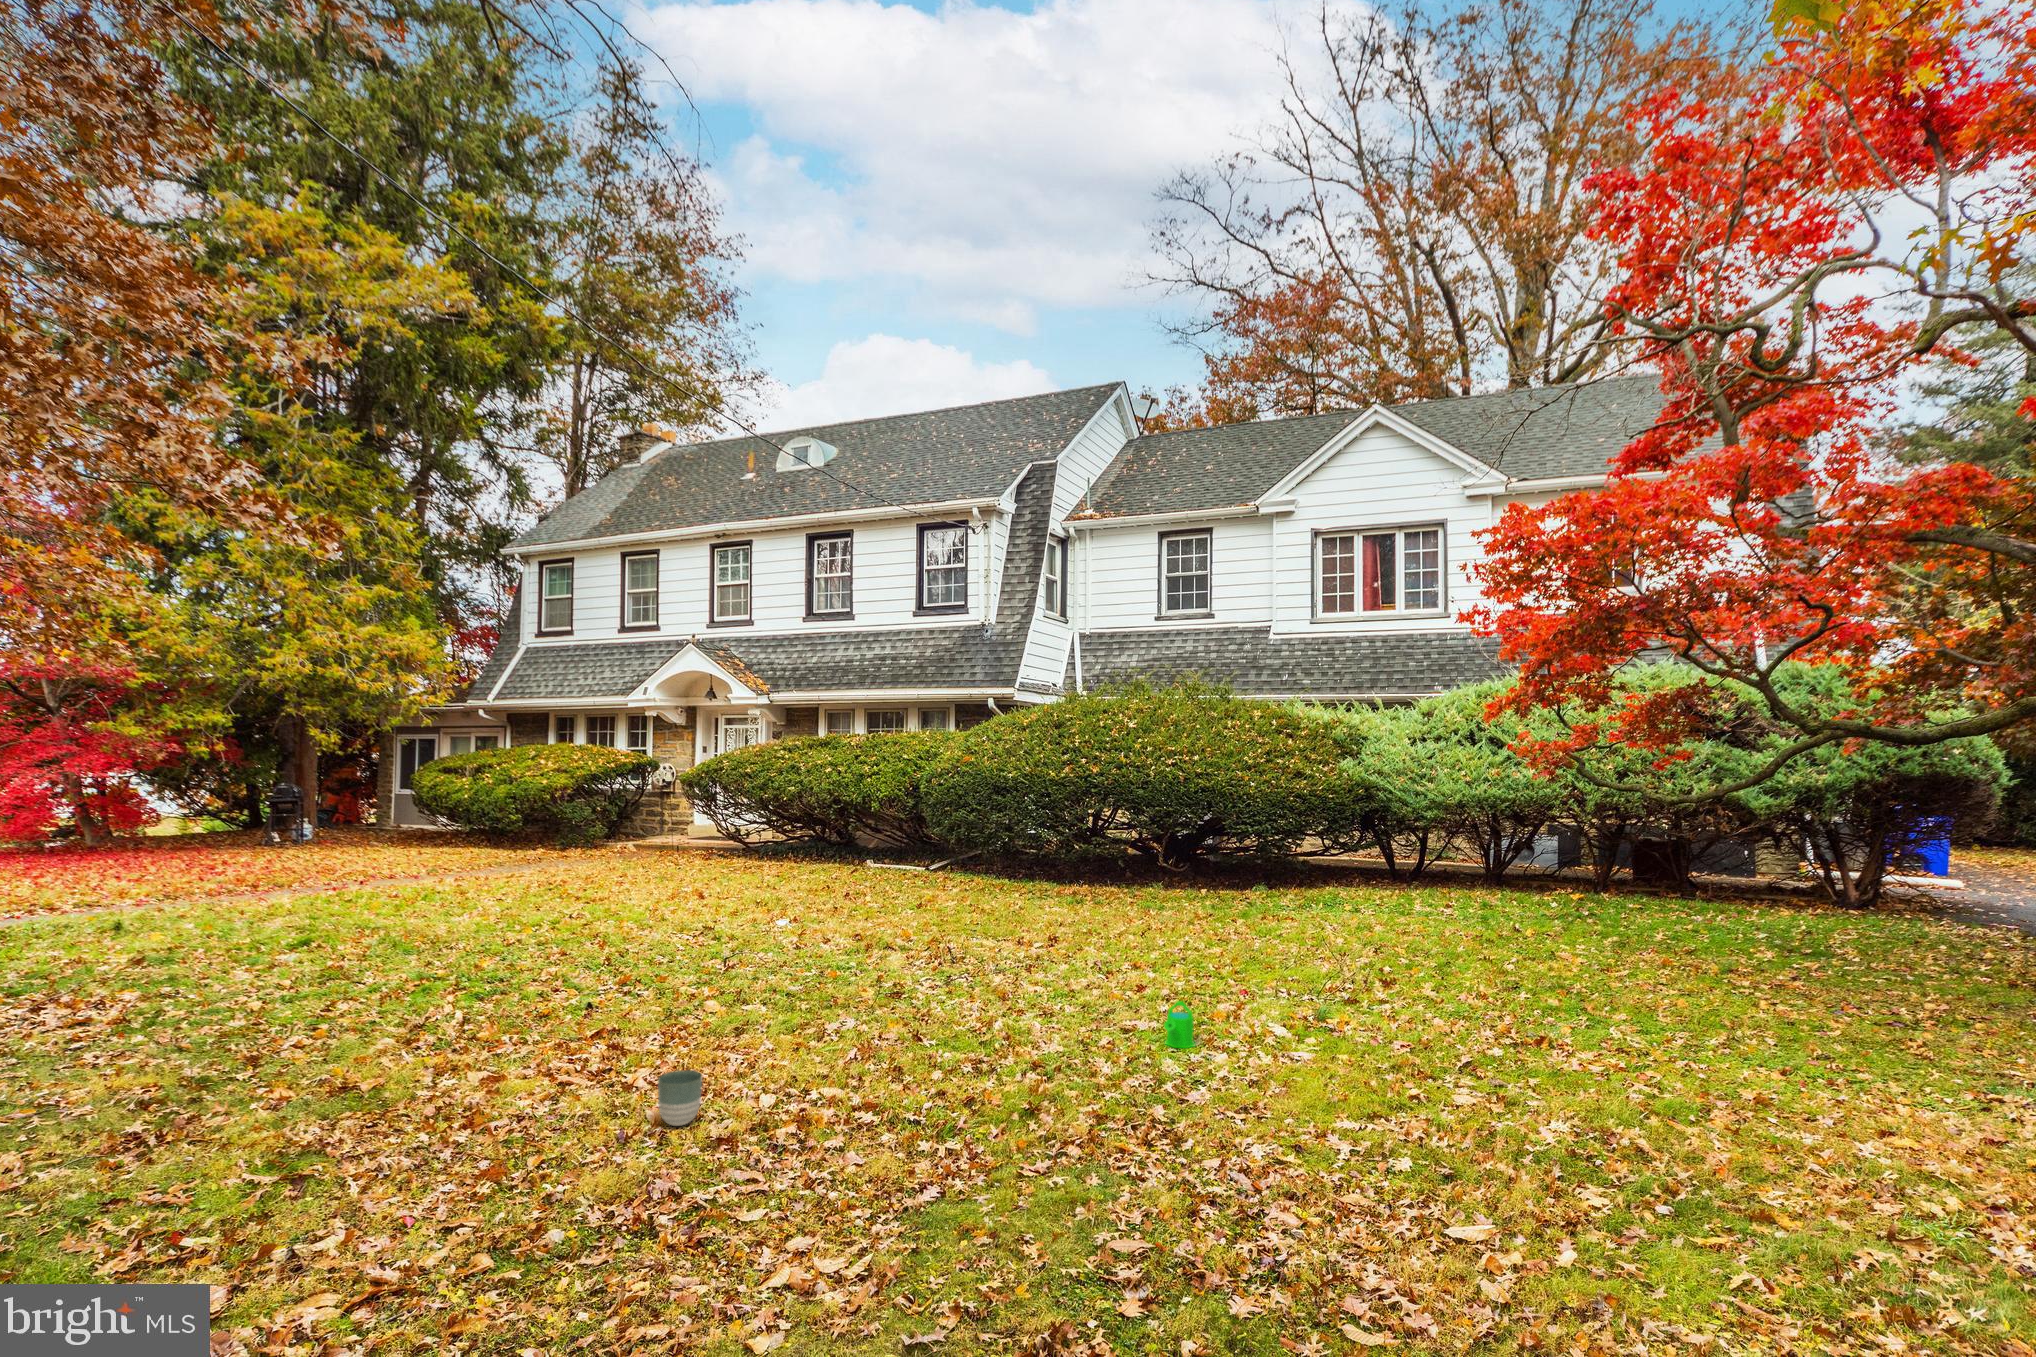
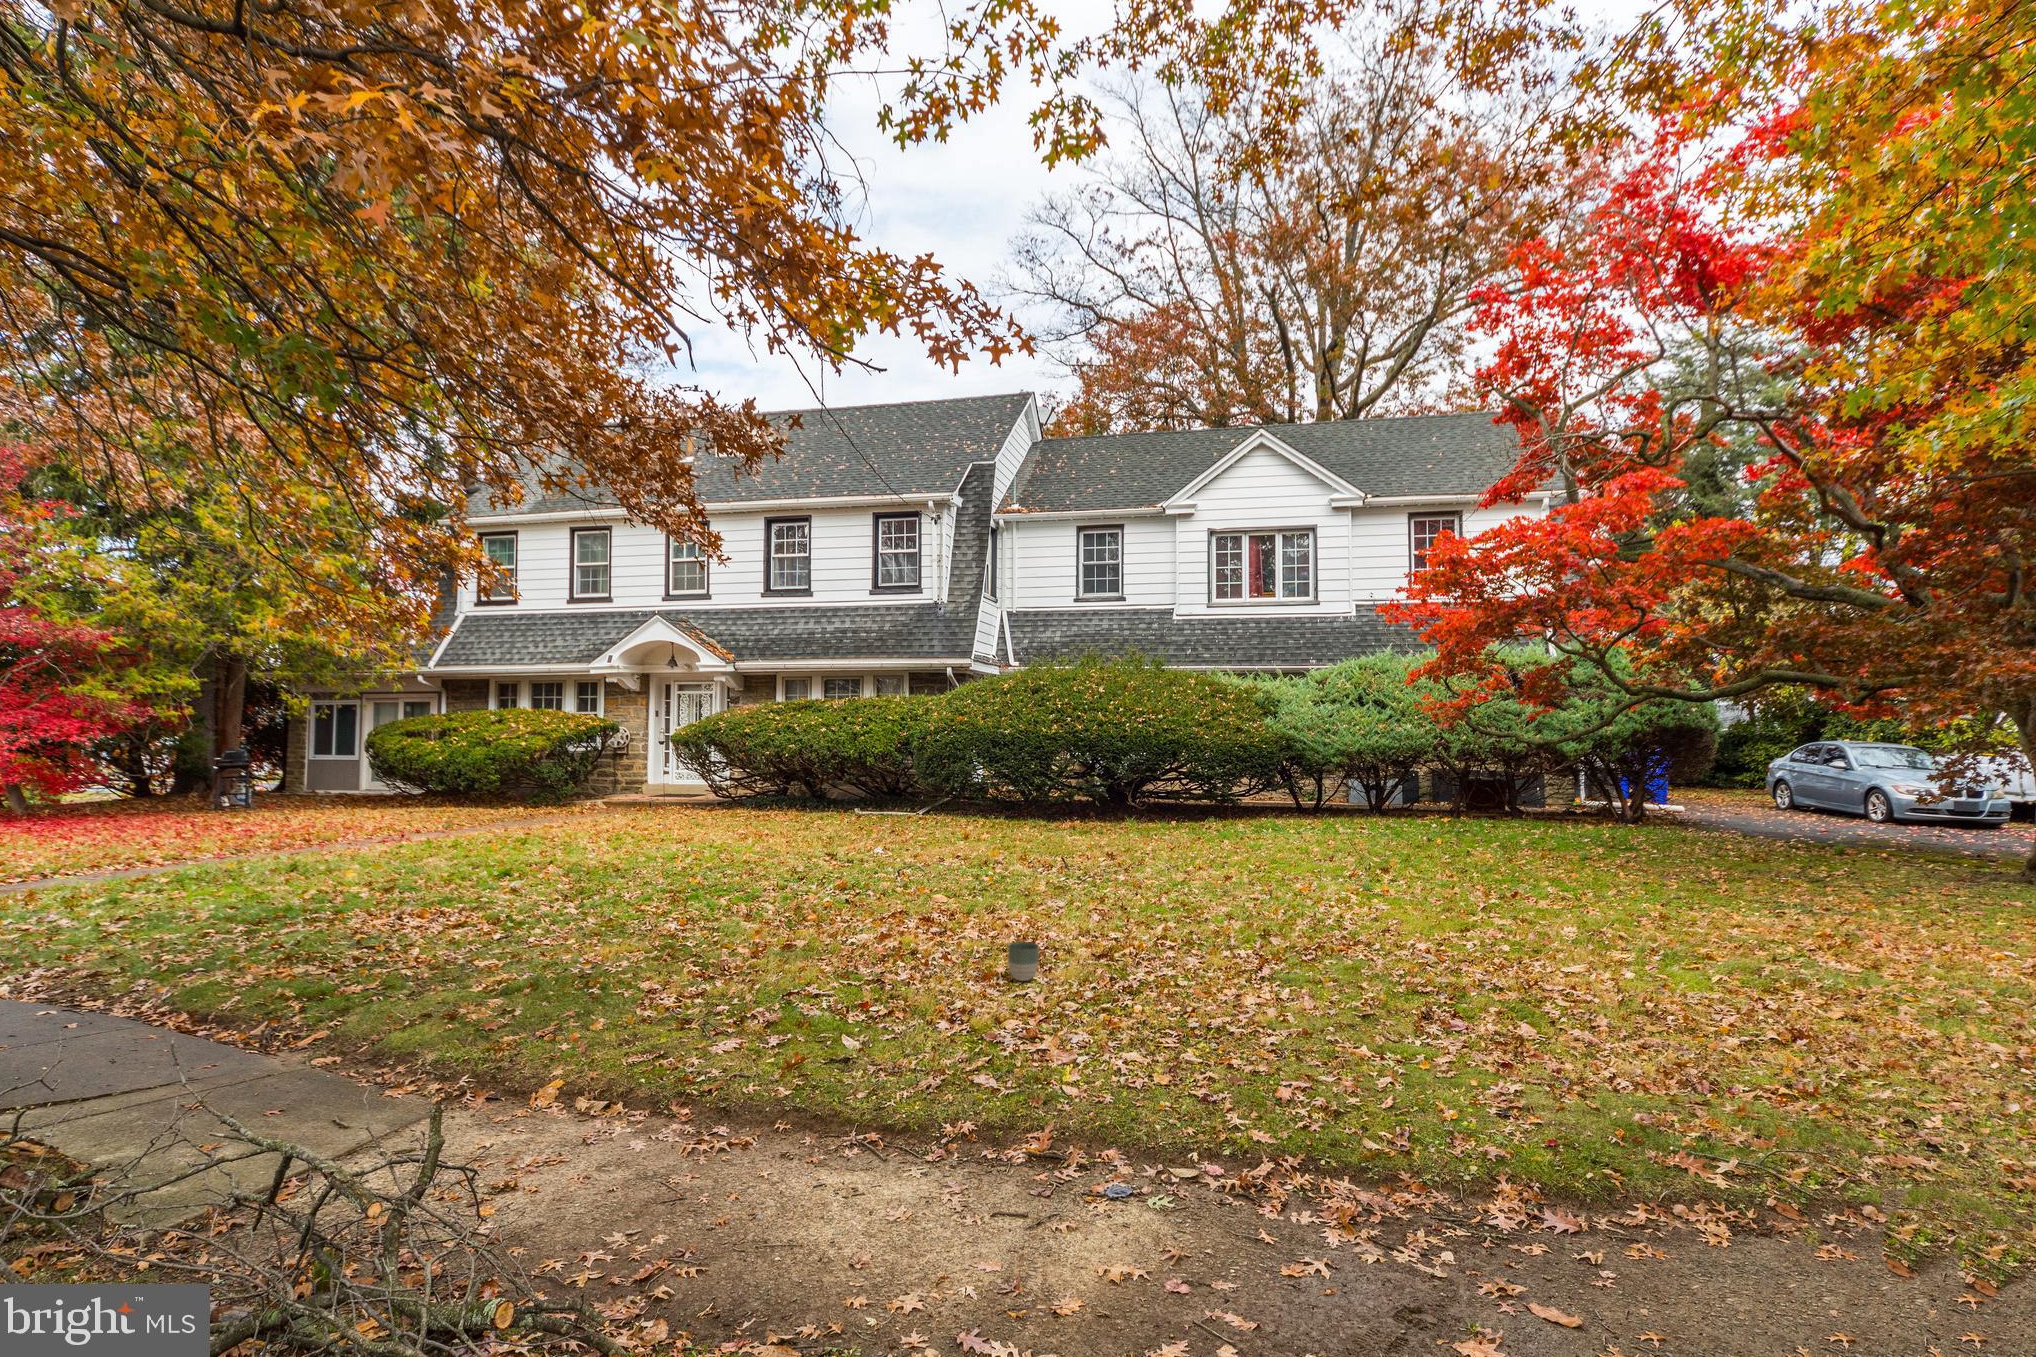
watering can: present [1164,1001,1196,1048] -> none [1279,888,1304,921]

